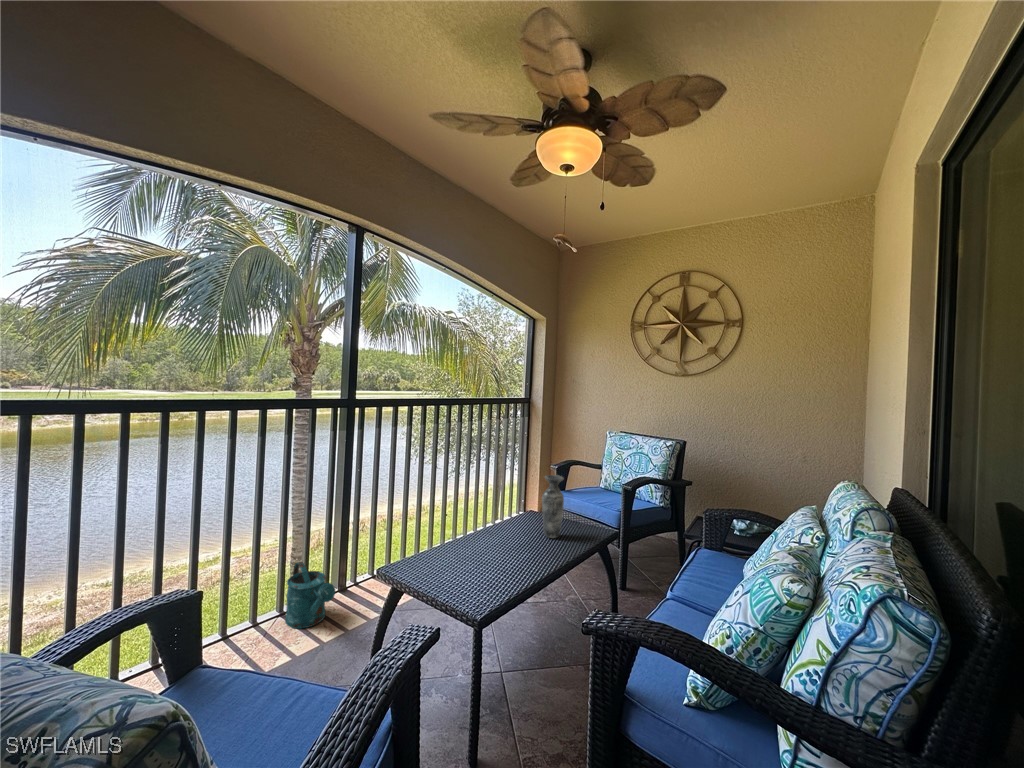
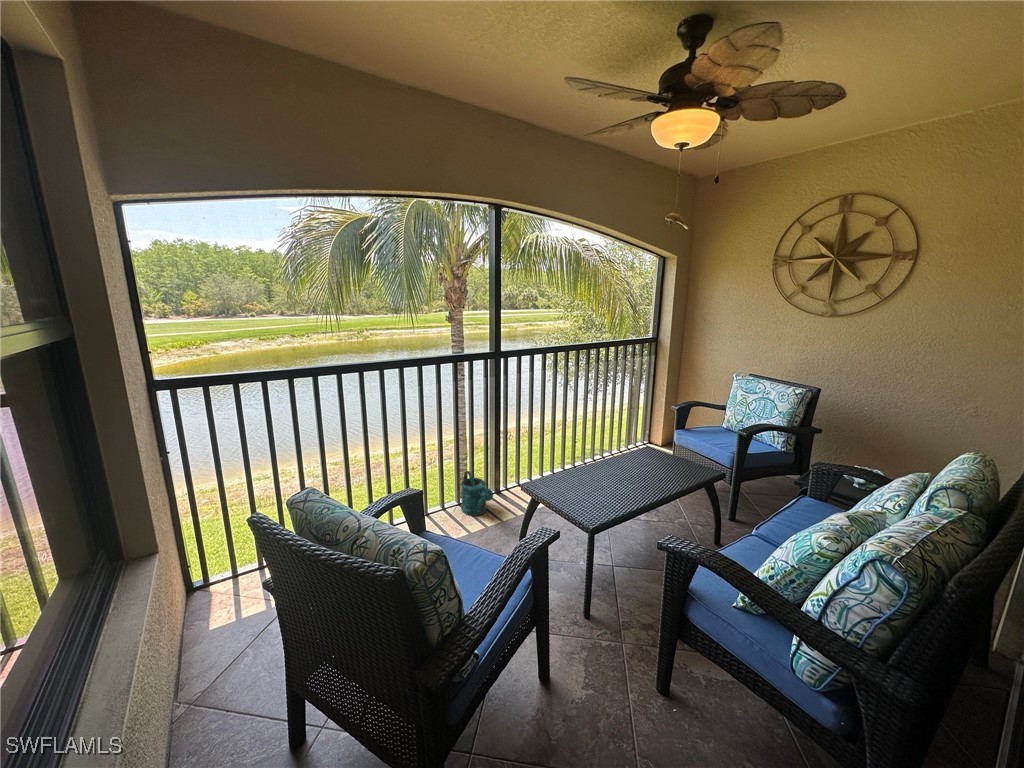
vase: present [542,475,564,538] -> none [652,423,672,474]

